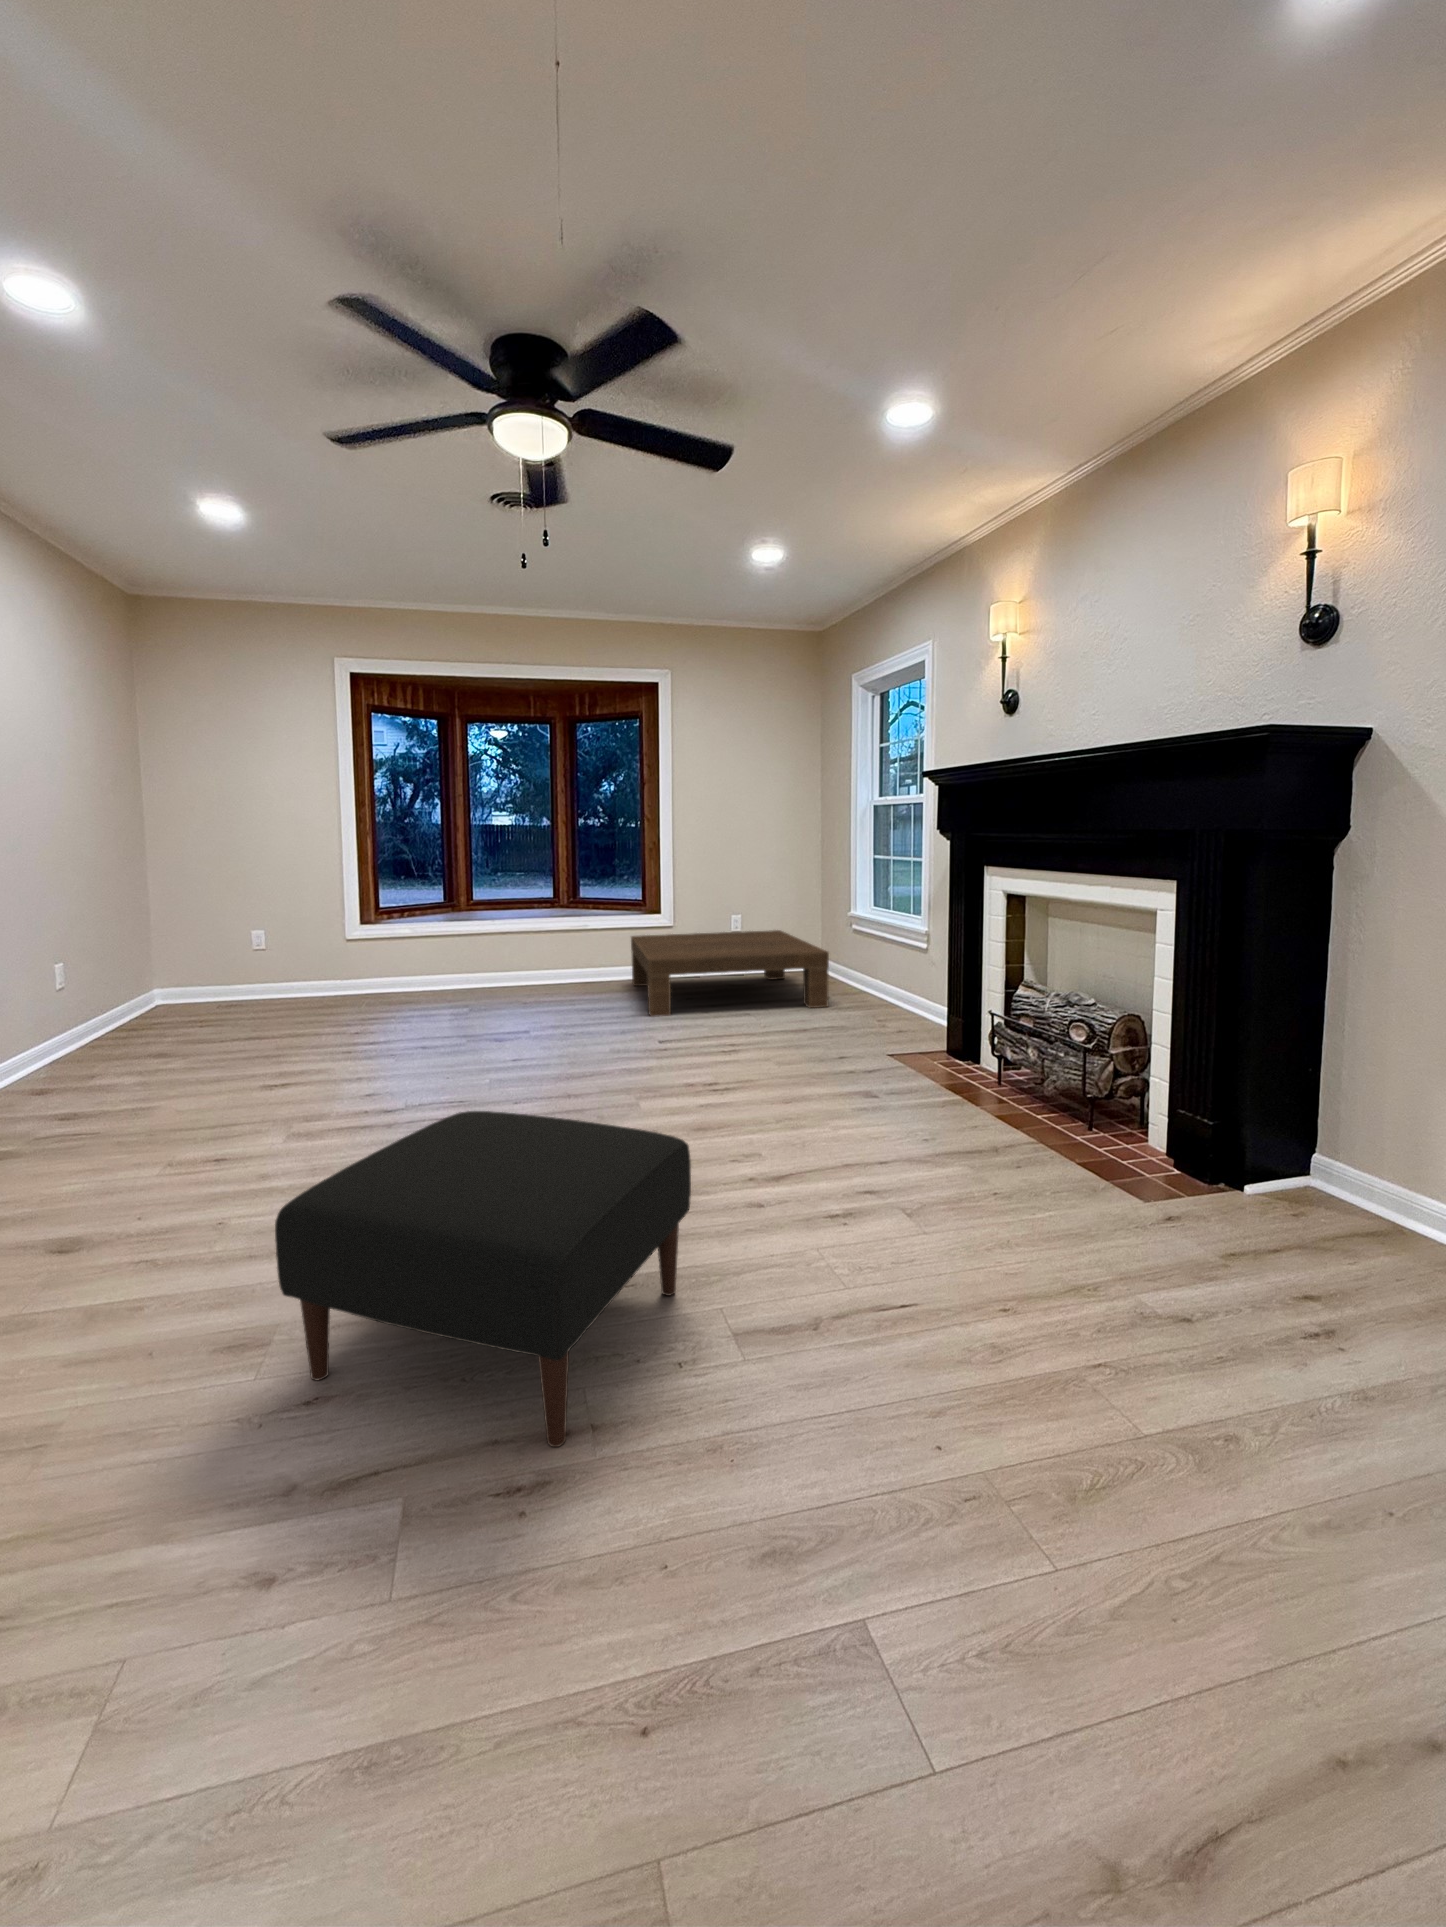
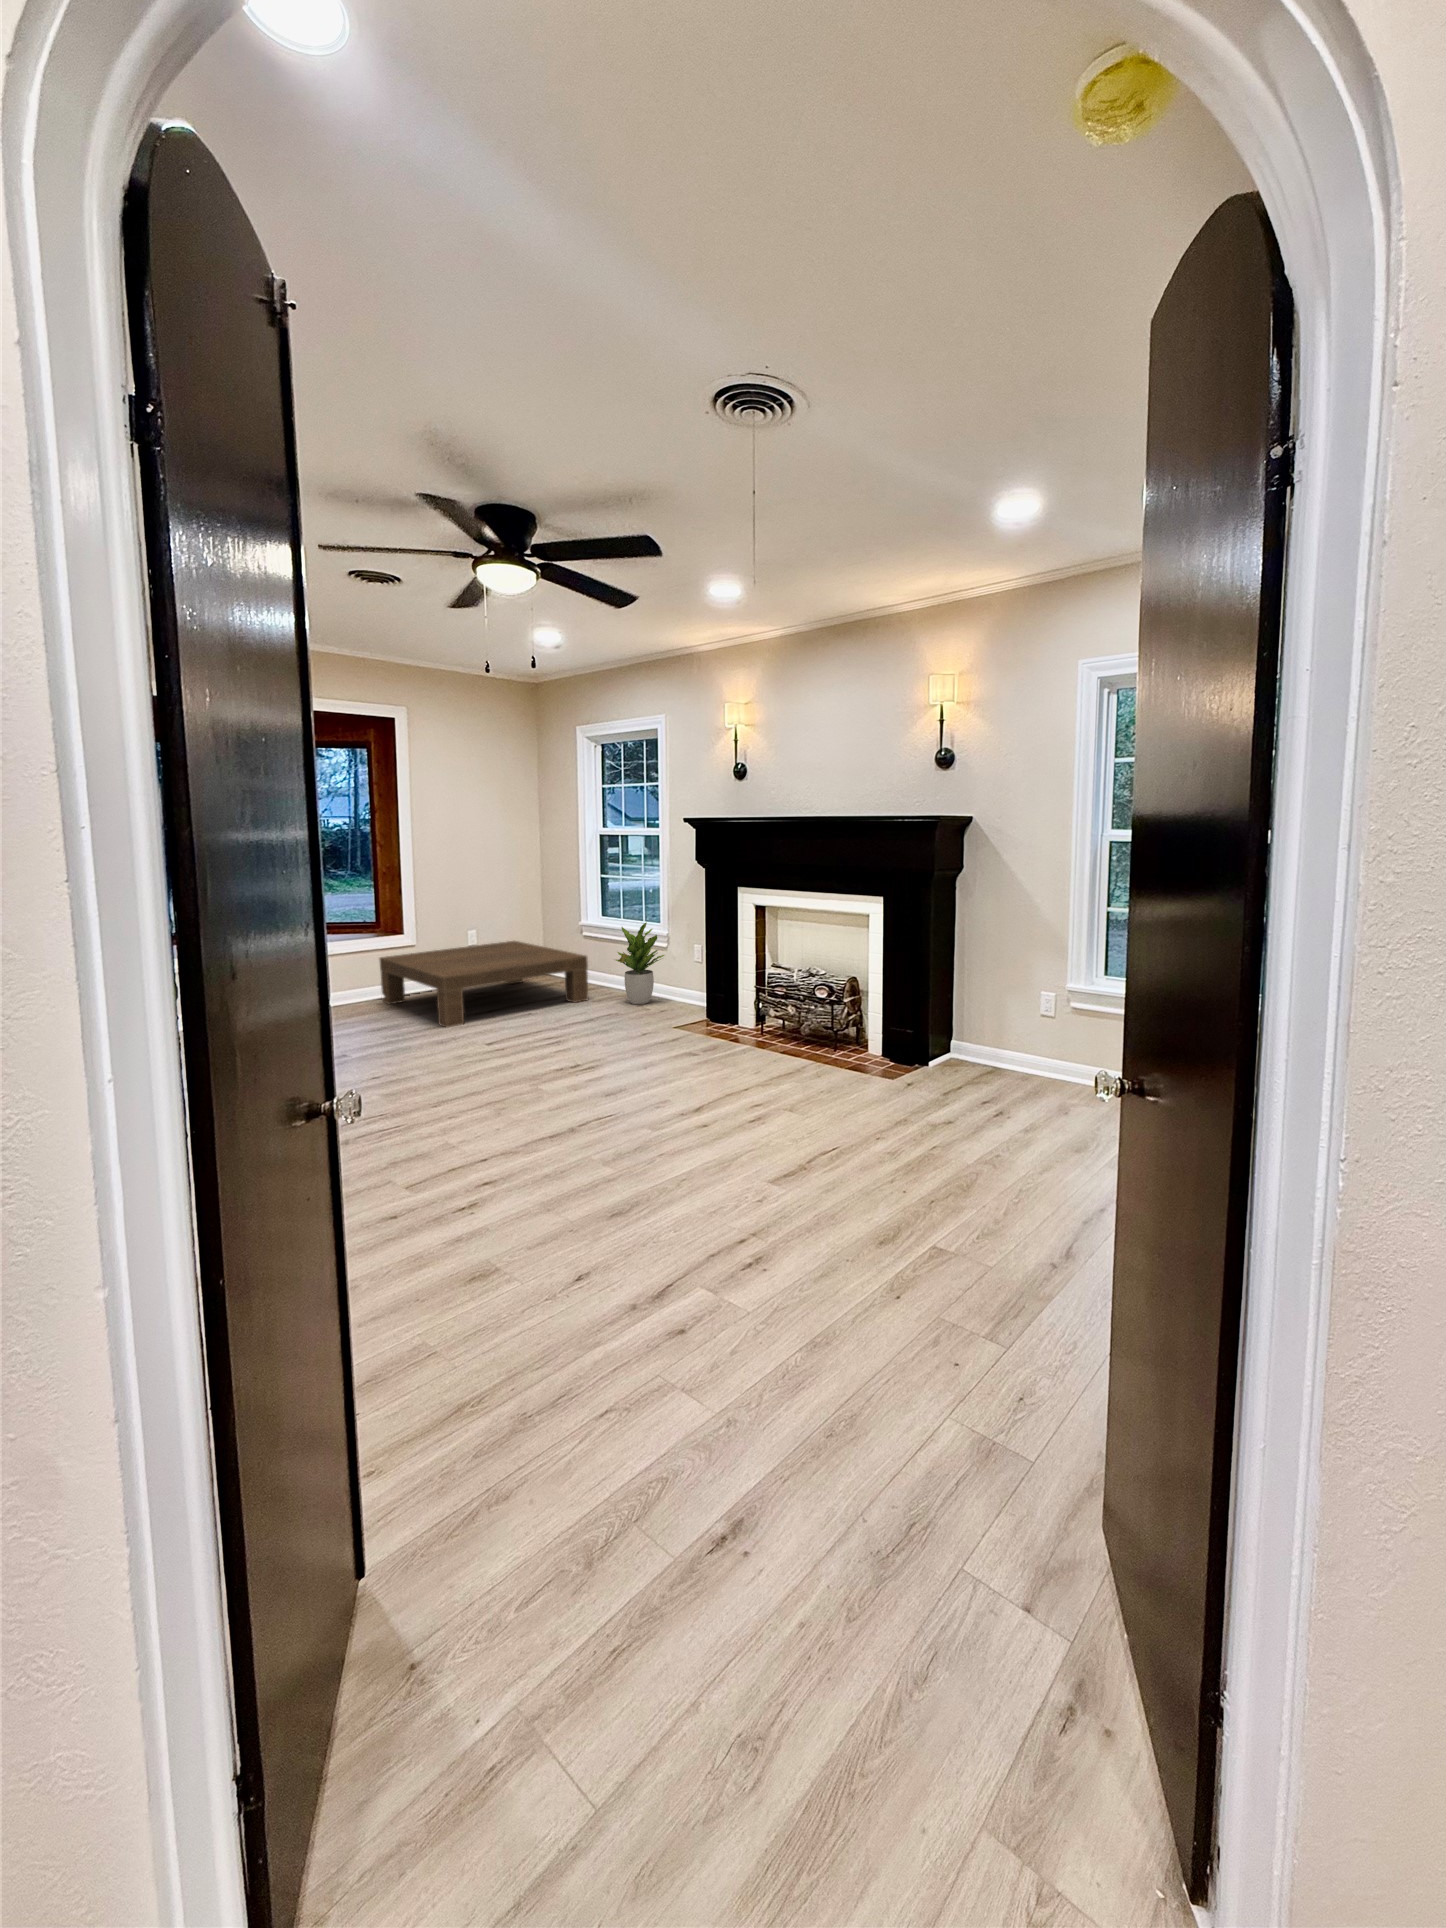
potted plant: none [850,914,922,1020] -> present [616,923,664,1004]
ottoman: present [275,1111,691,1447] -> none [542,1082,761,1284]

